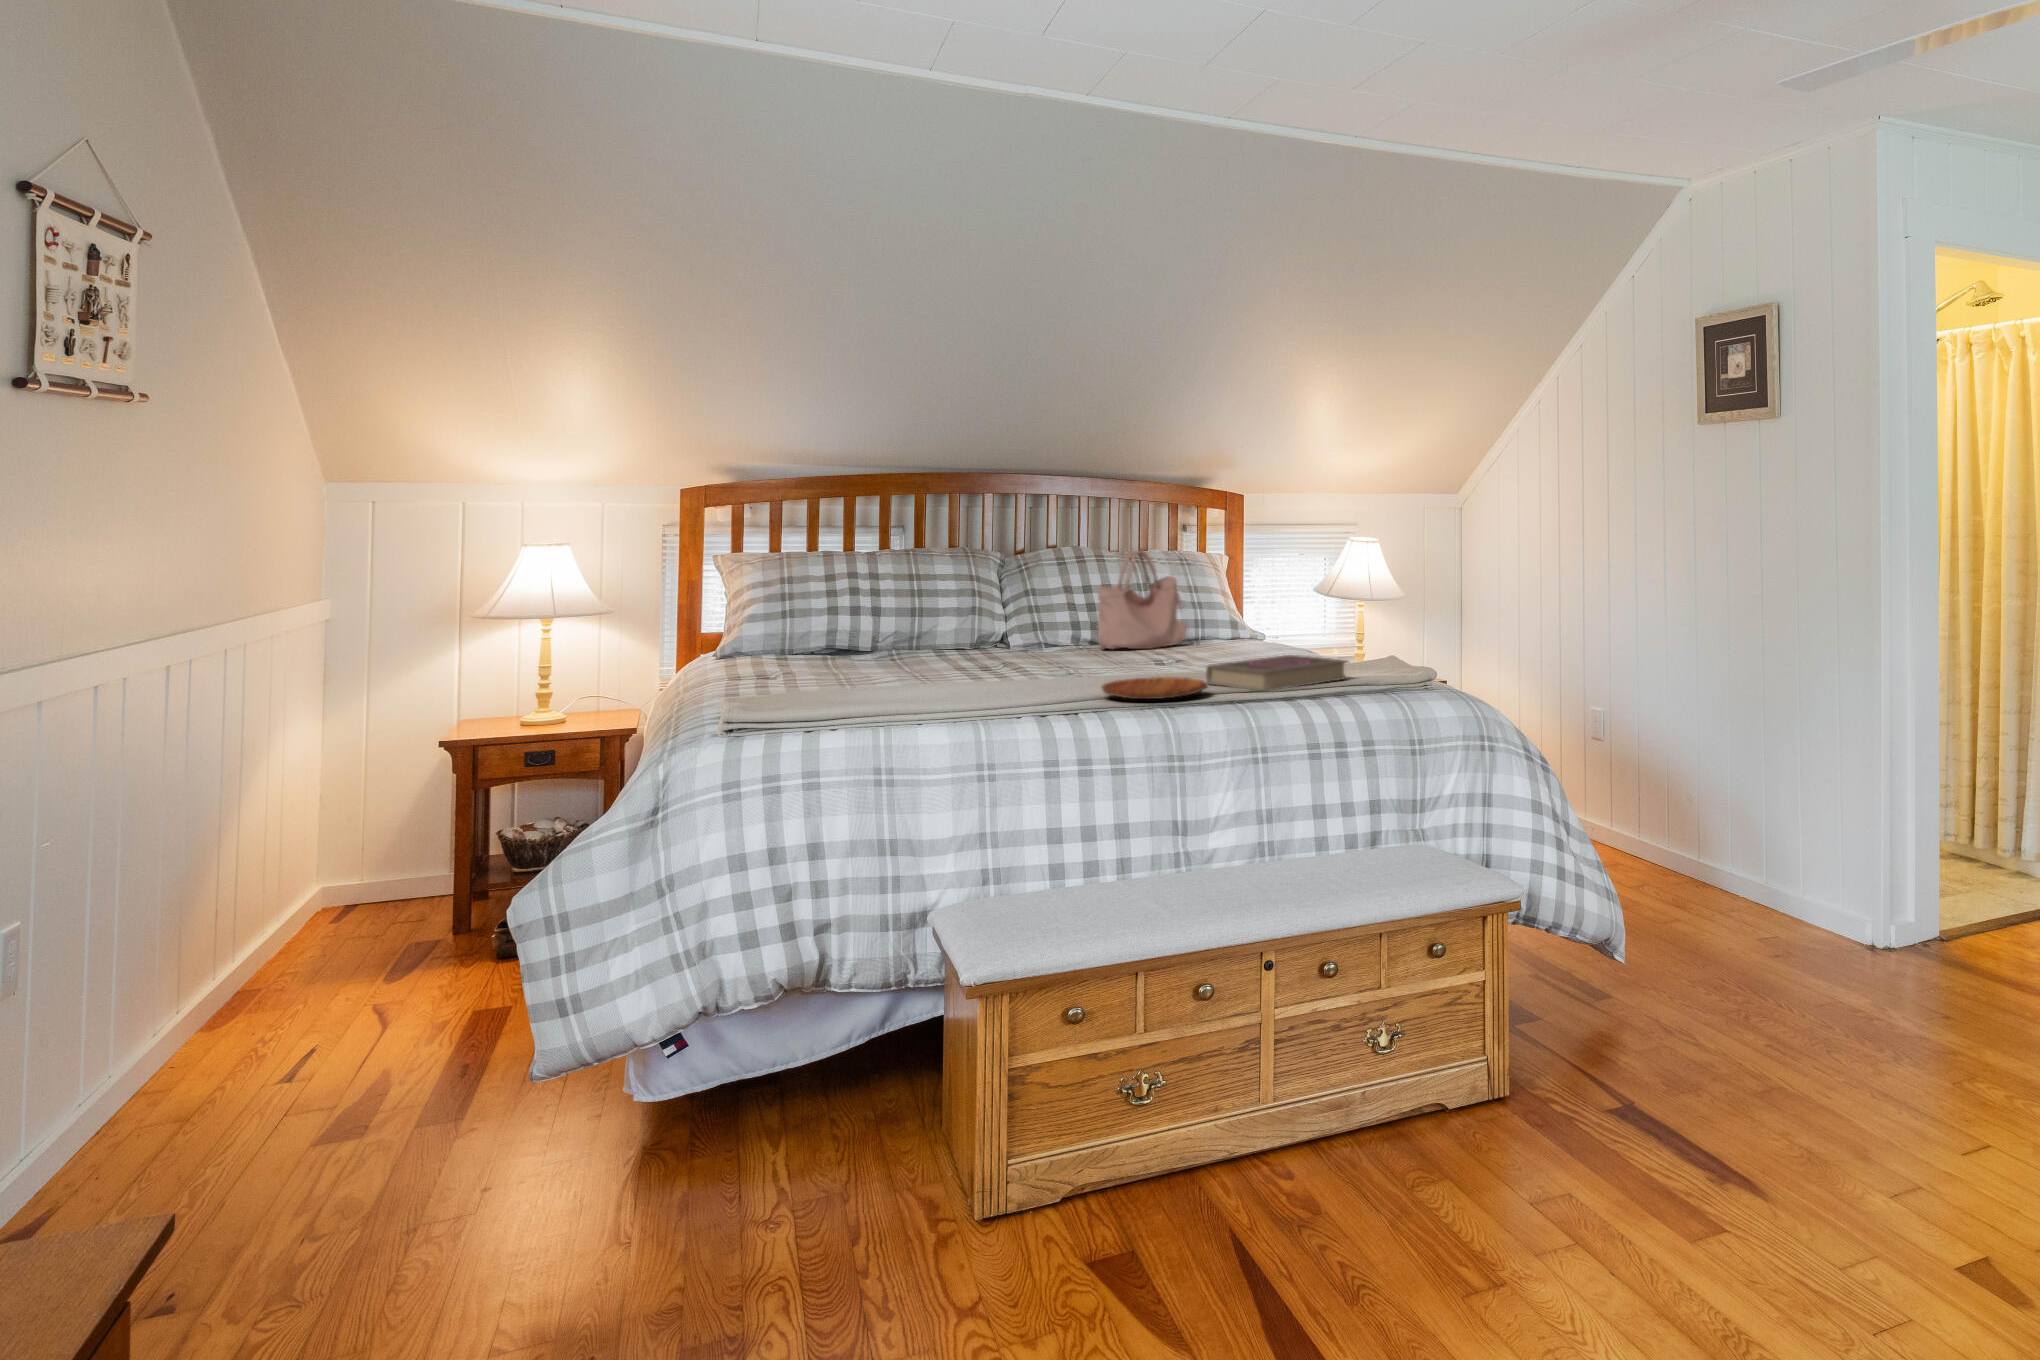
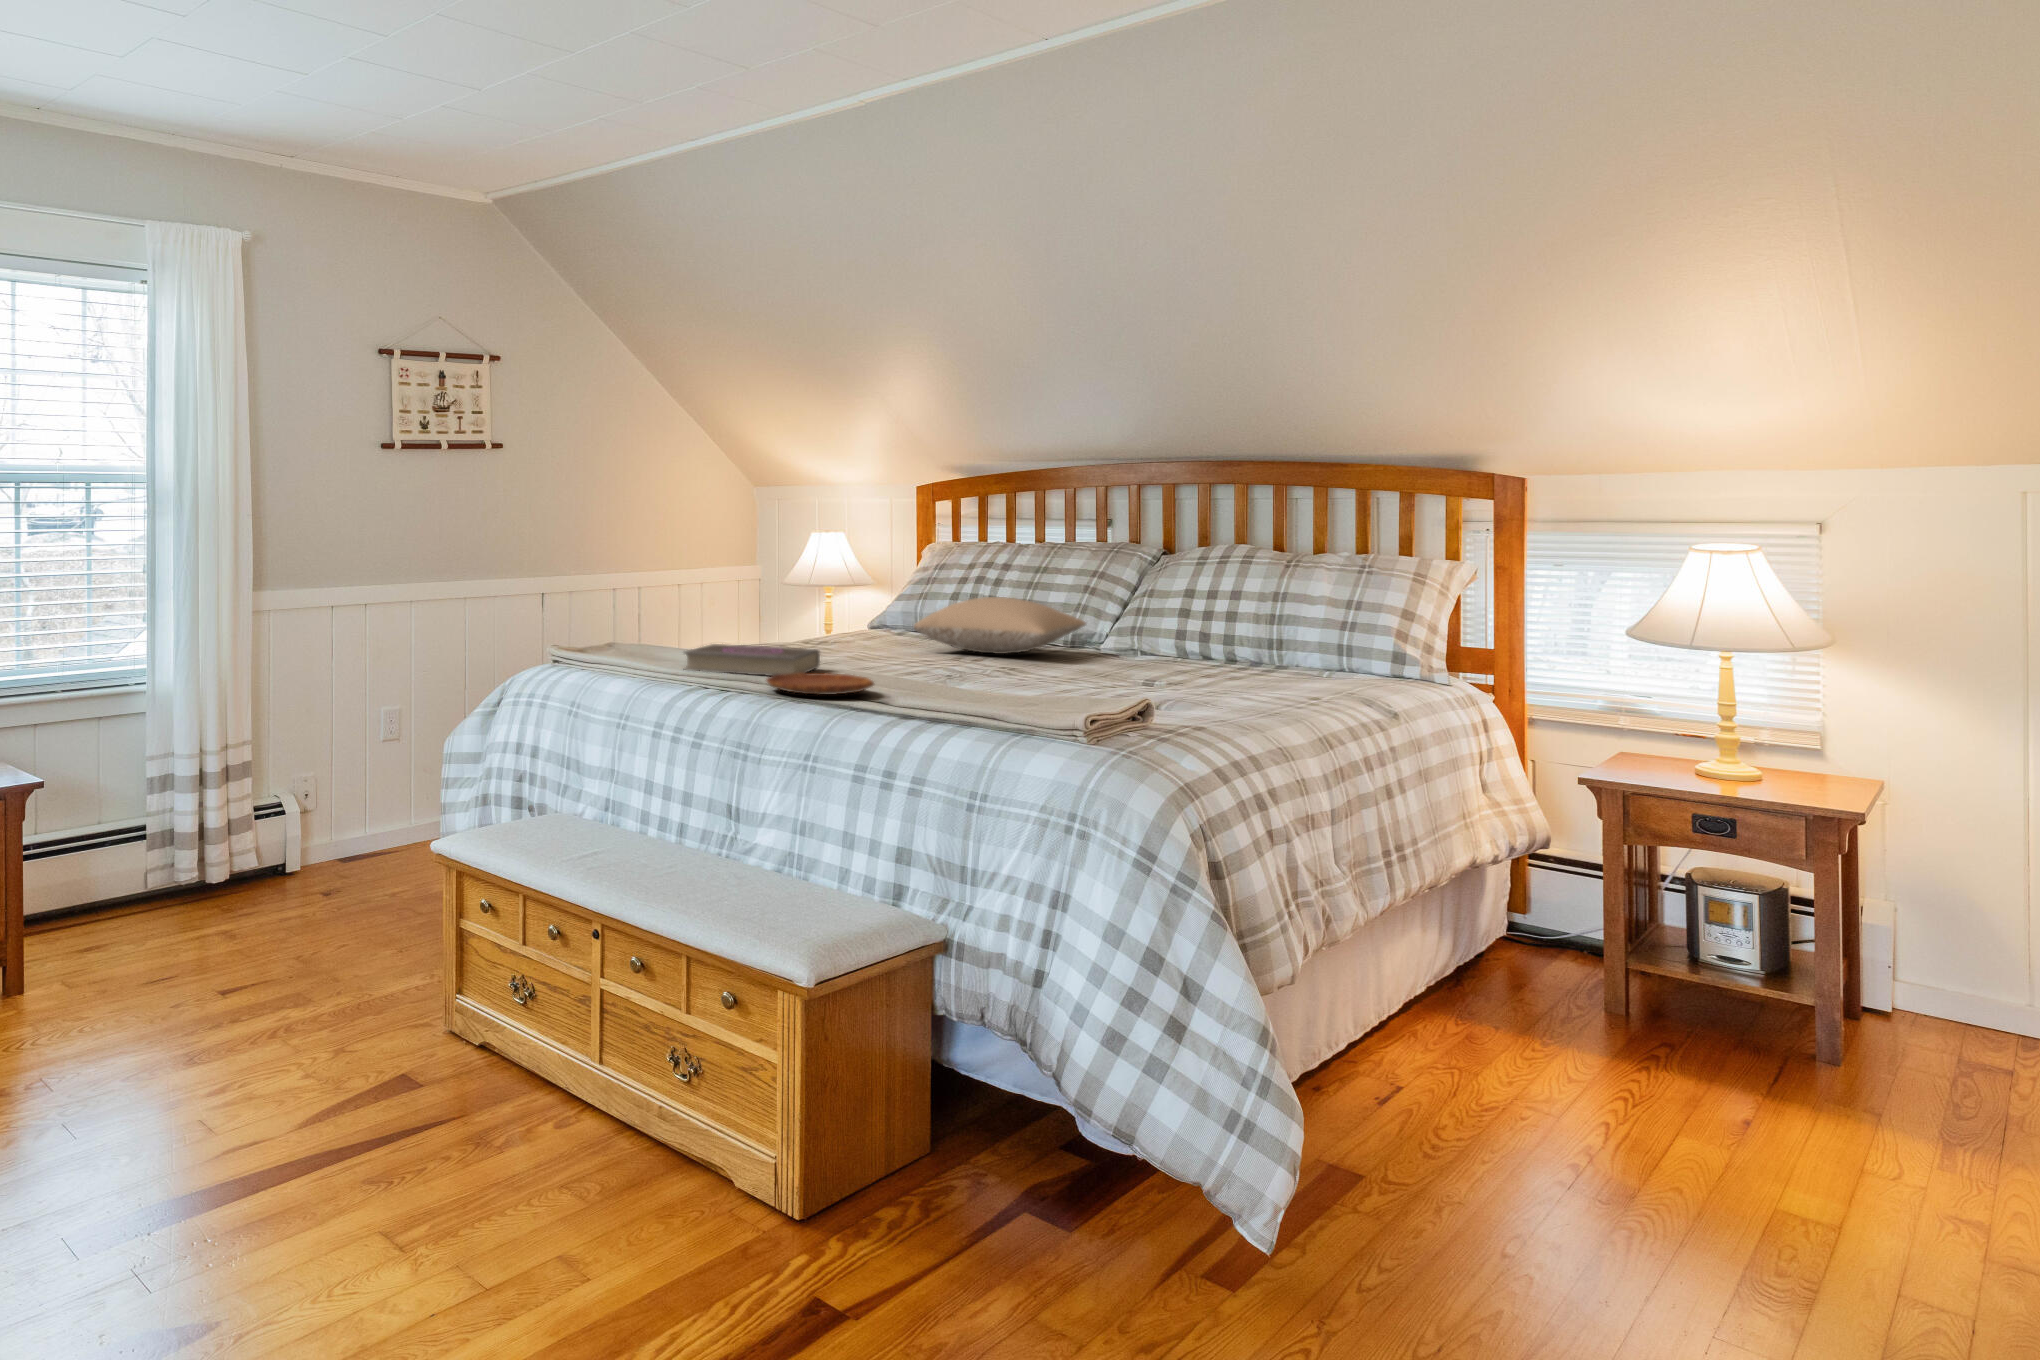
handbag: present [1097,551,1187,649] -> none [1183,550,1332,674]
pillow: none [870,607,1042,662] -> present [914,597,1086,654]
book: present [1206,655,1348,691] -> present [684,644,820,676]

